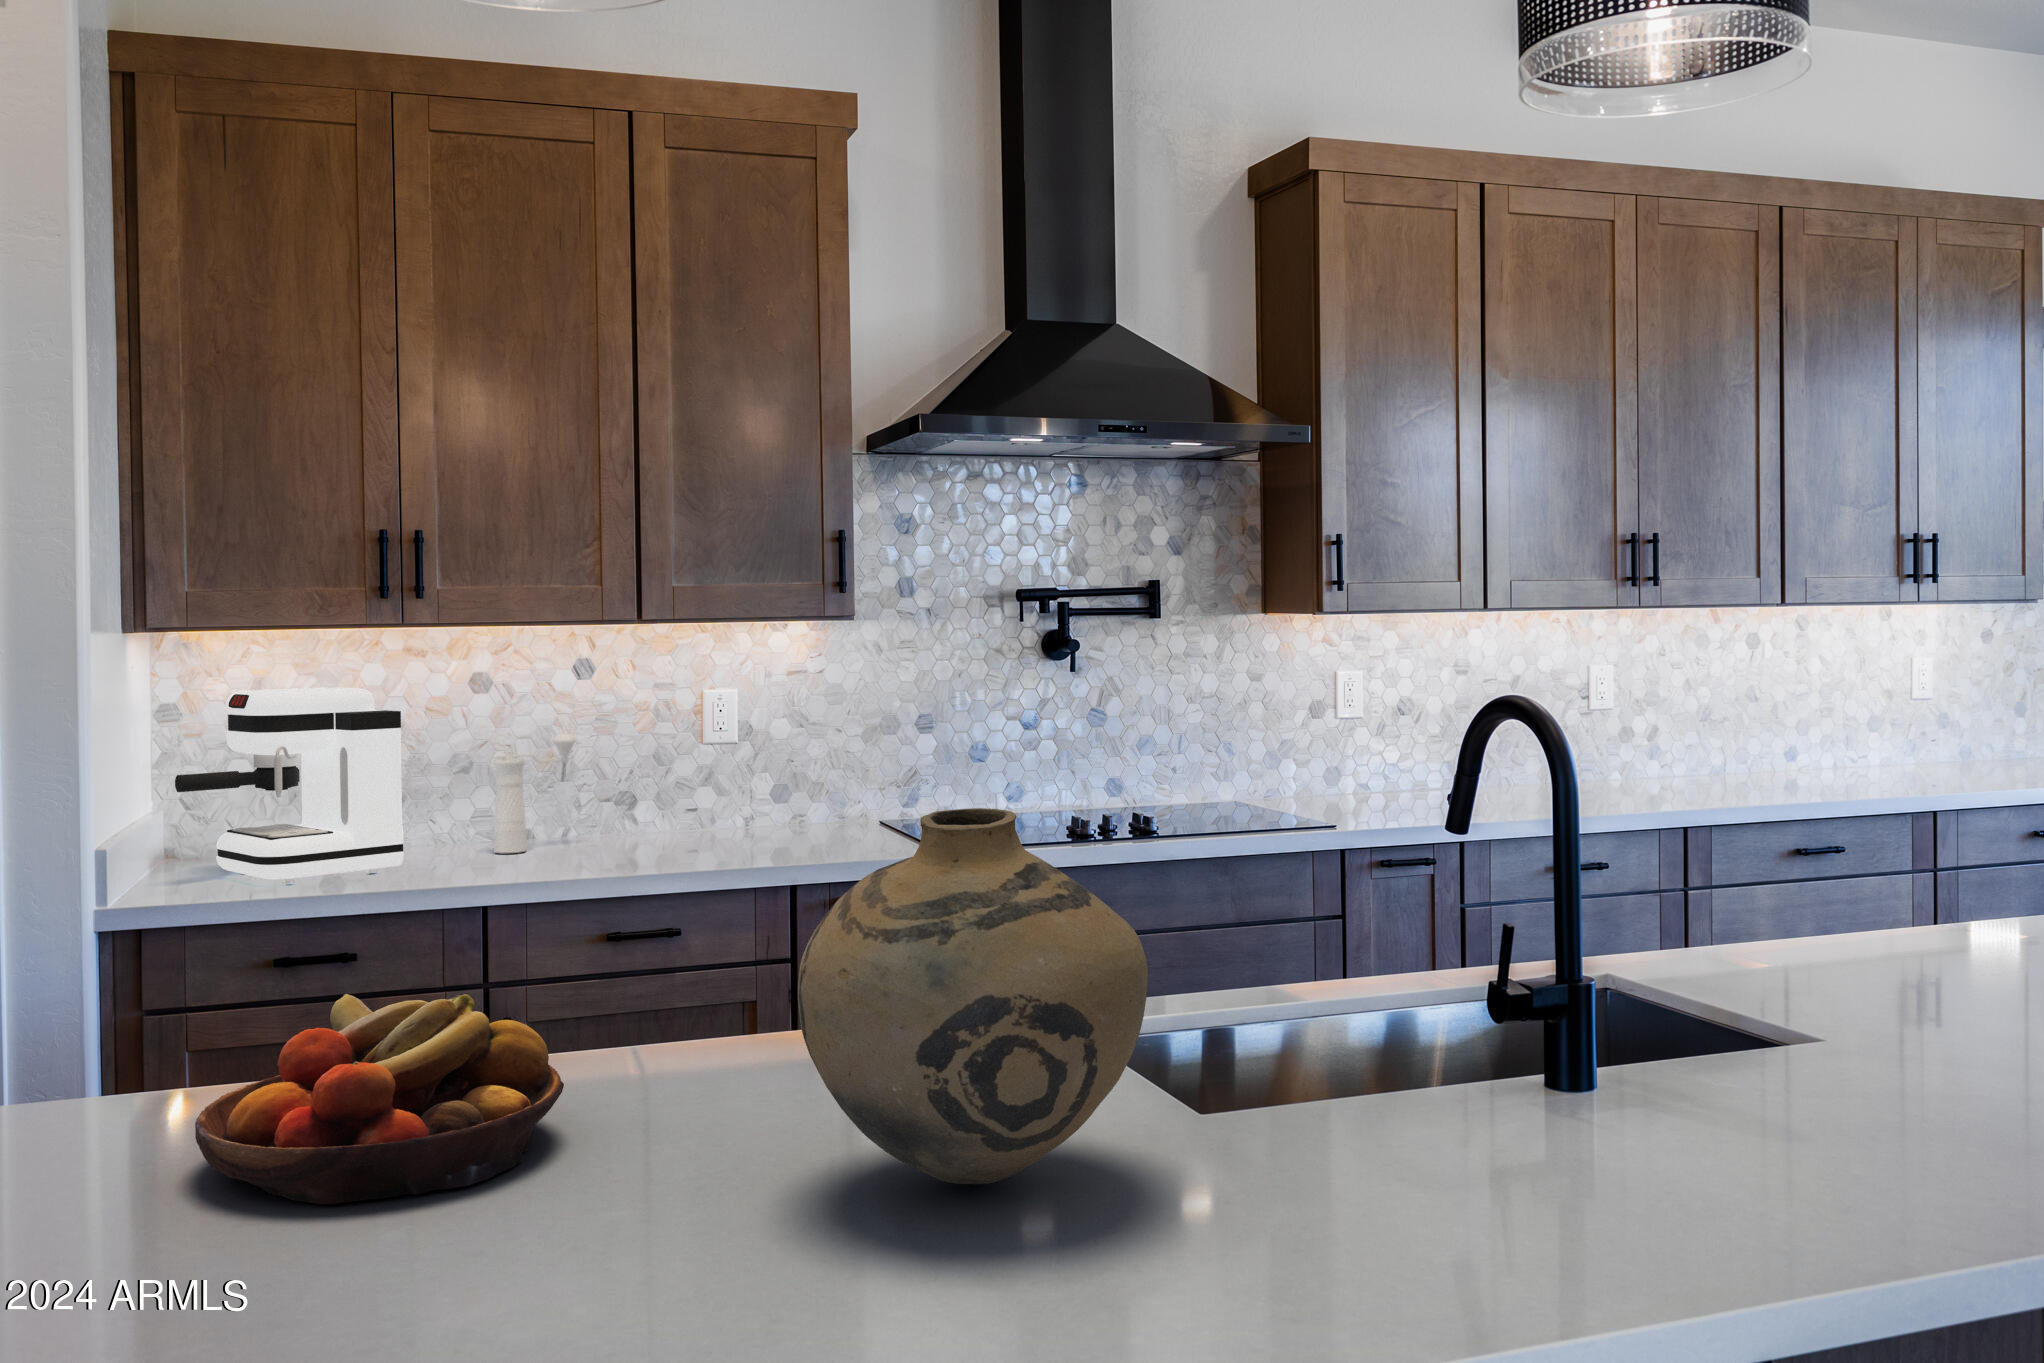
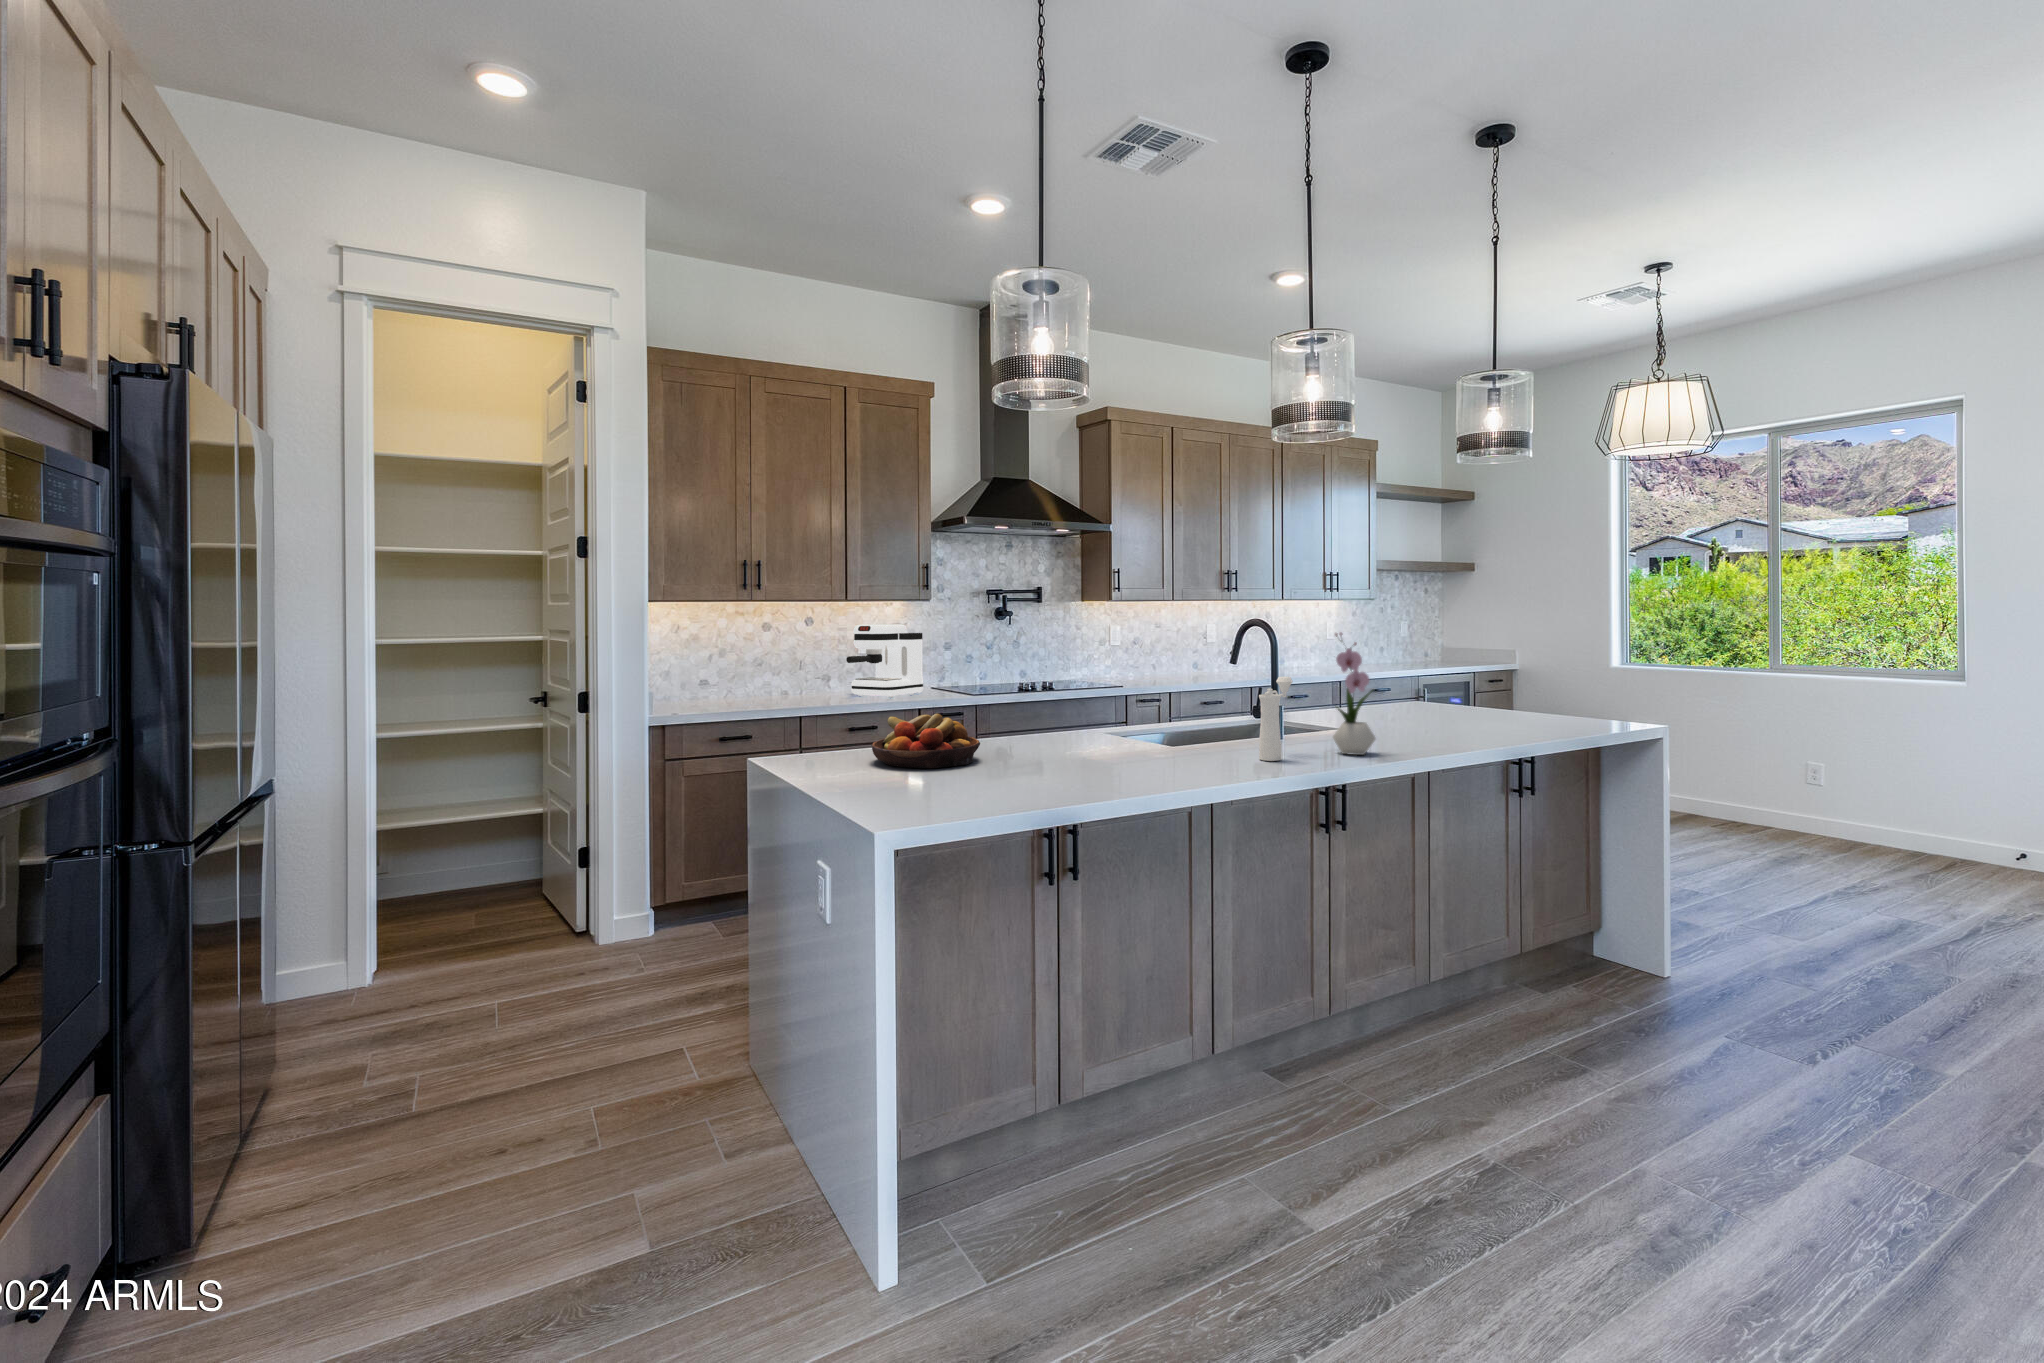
coffee maker: present [175,687,404,883] -> present [846,624,923,698]
pepper mill: present [493,734,576,853] -> present [1259,677,1293,761]
flower arrangement: none [1771,750,1940,1207] -> present [1333,633,1376,755]
vase: present [798,808,1148,1184] -> none [1065,650,1168,759]

